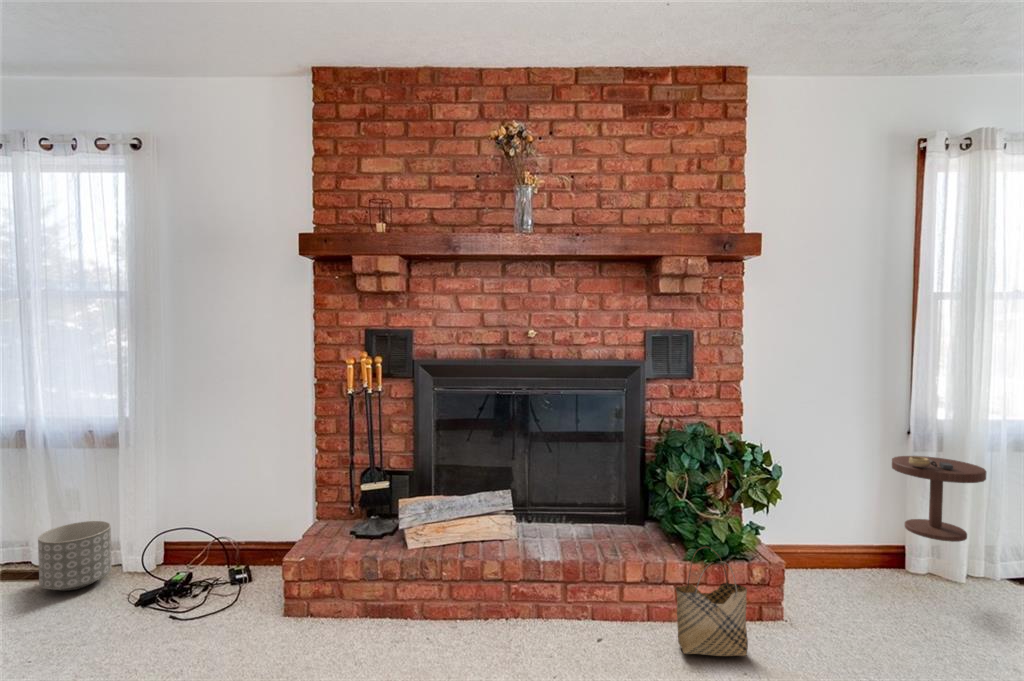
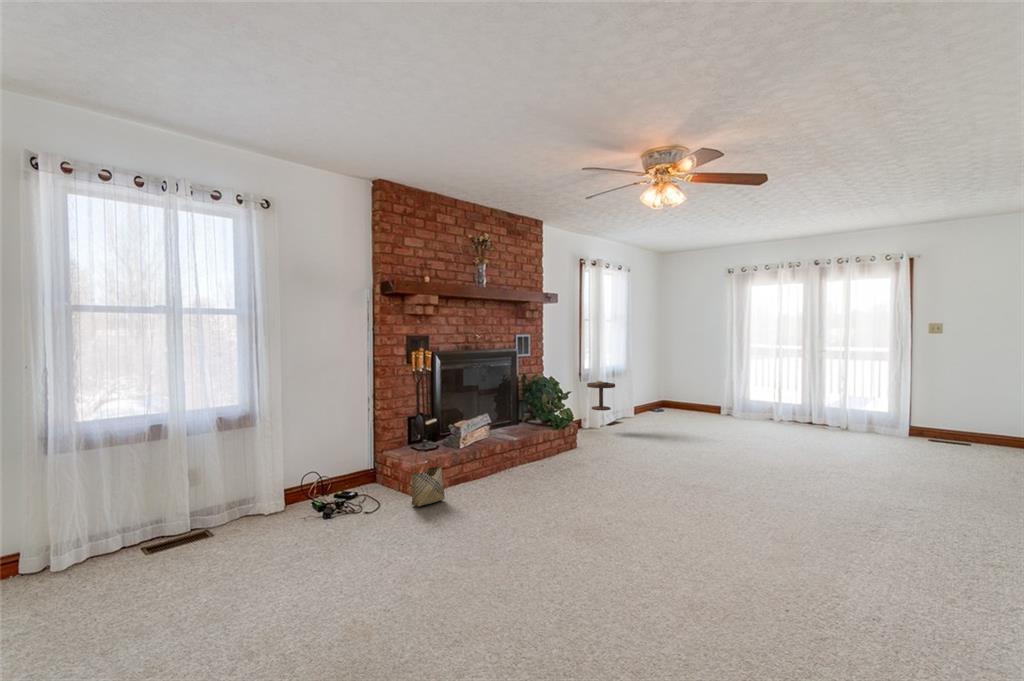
planter: present [38,521,112,591] -> none [227,481,275,531]
woven basket: present [676,547,748,656] -> present [411,451,444,507]

